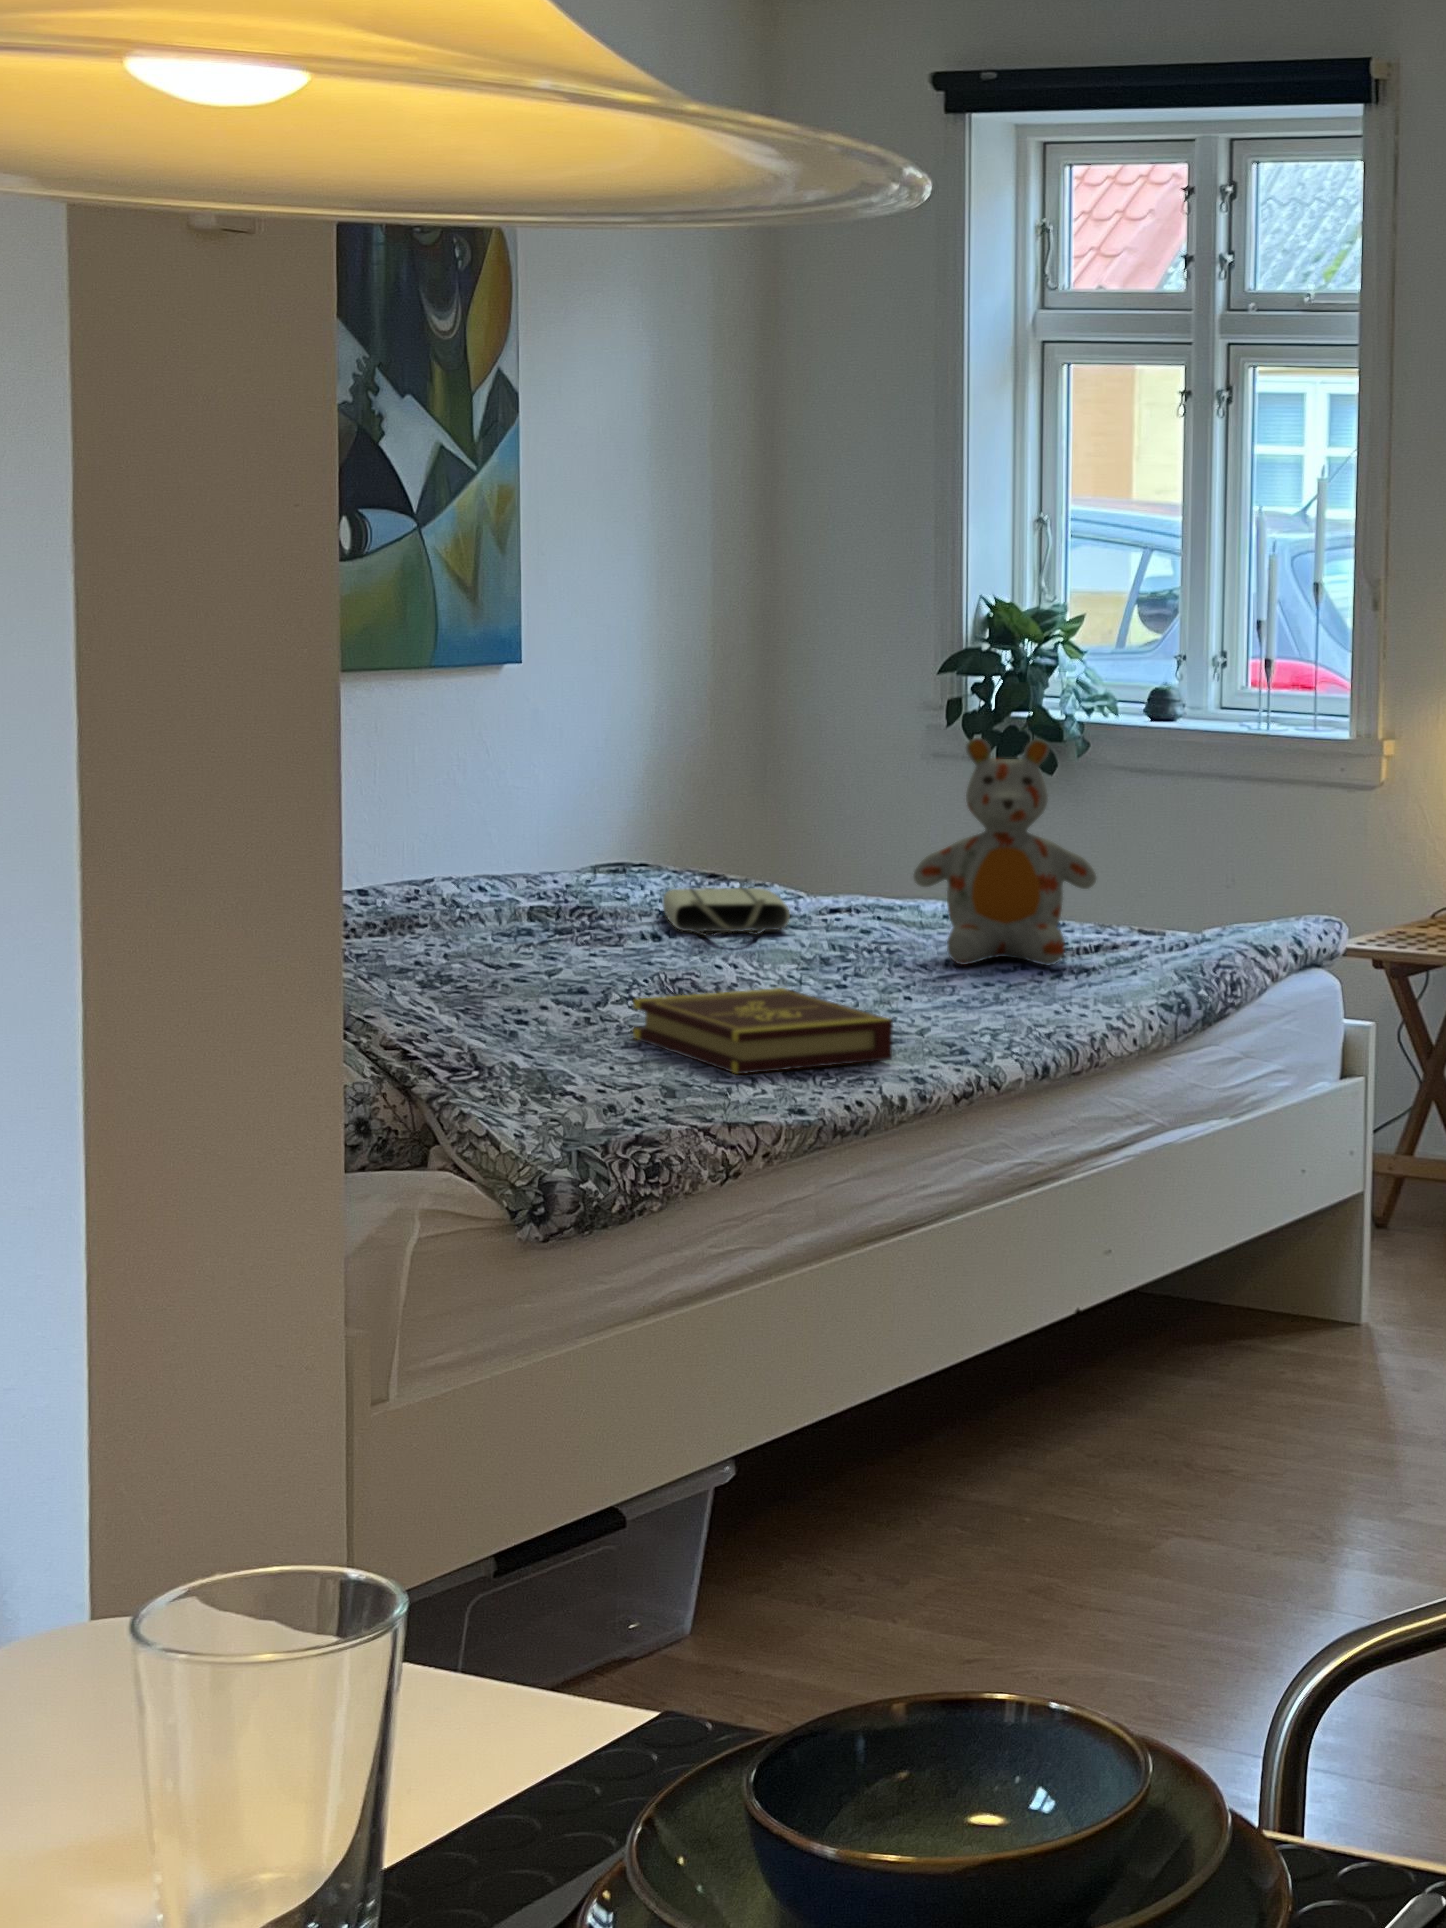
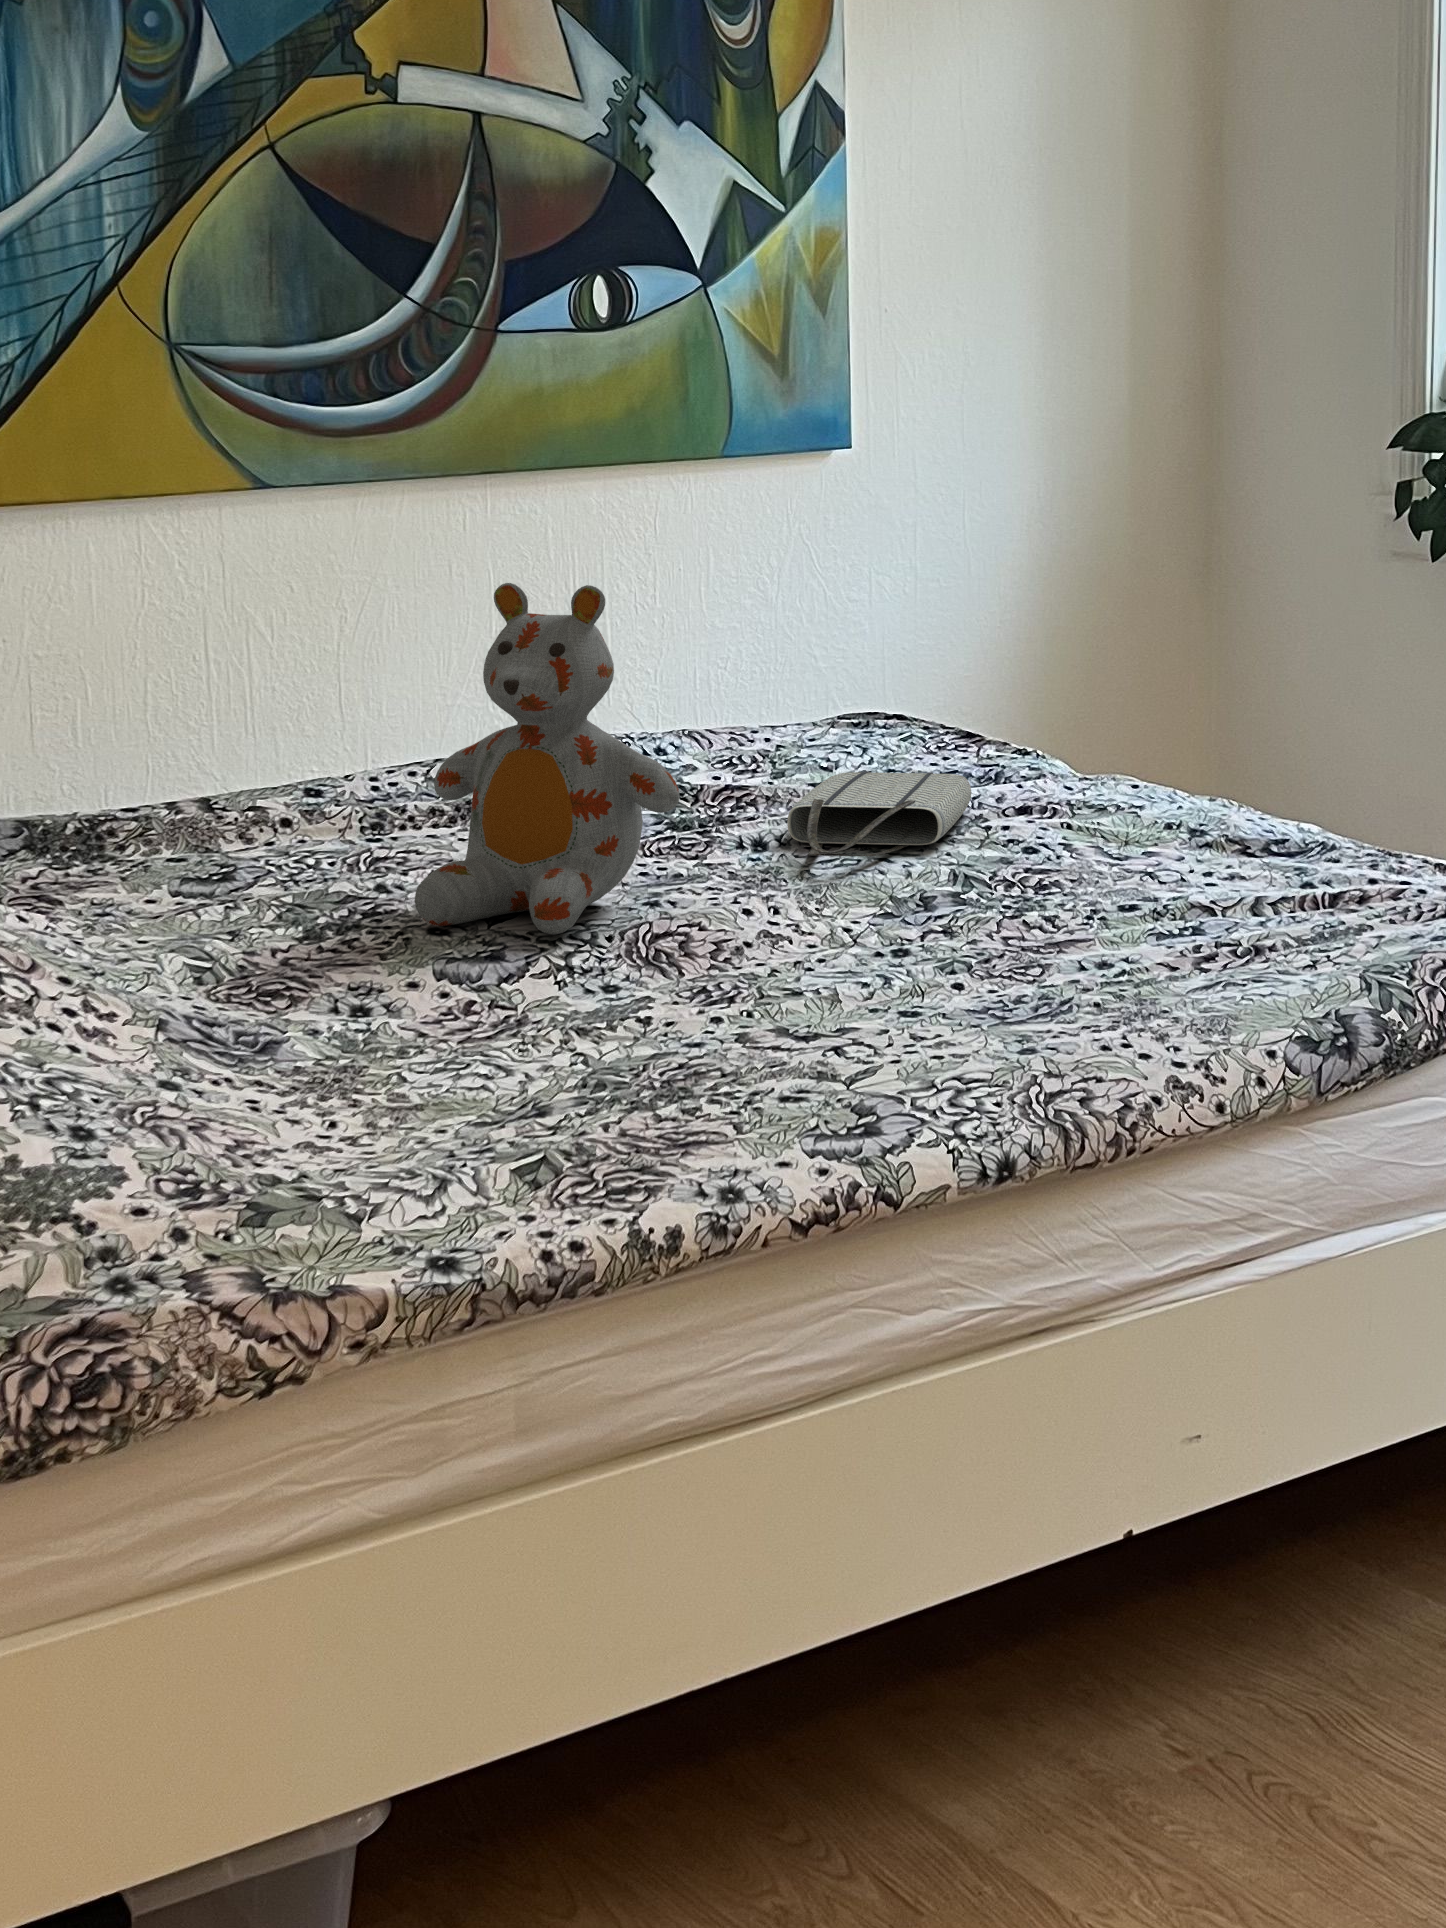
stuffed bear: present [914,738,1096,965] -> present [415,583,680,934]
book: present [633,988,893,1074] -> none [354,1012,632,1193]

